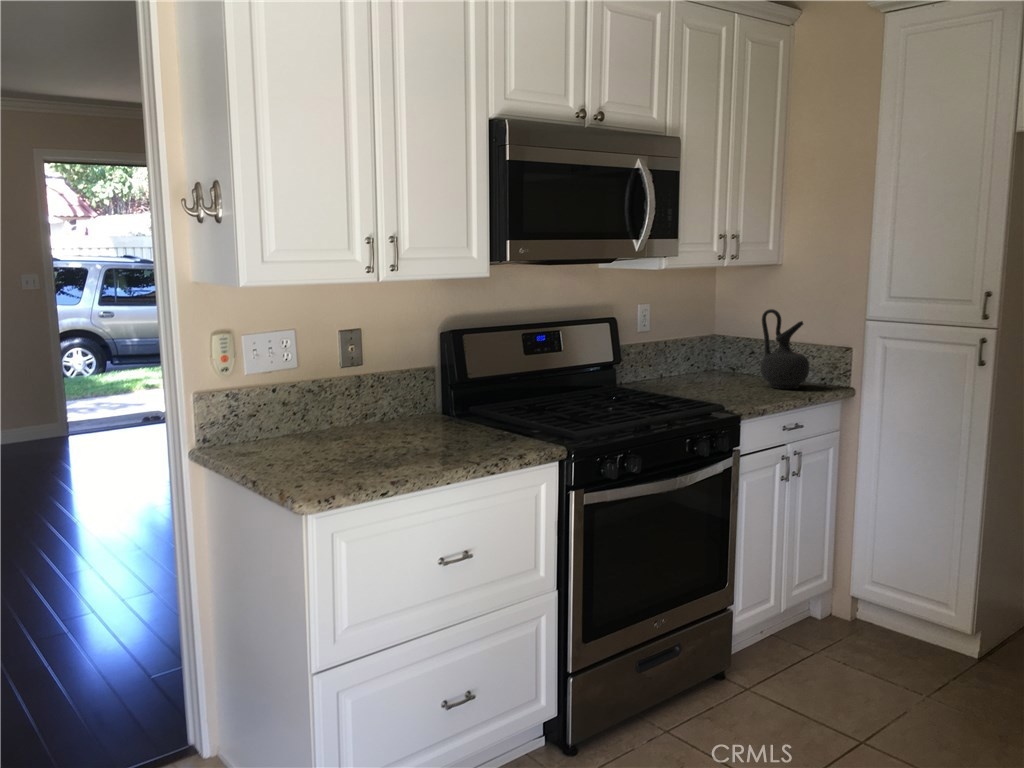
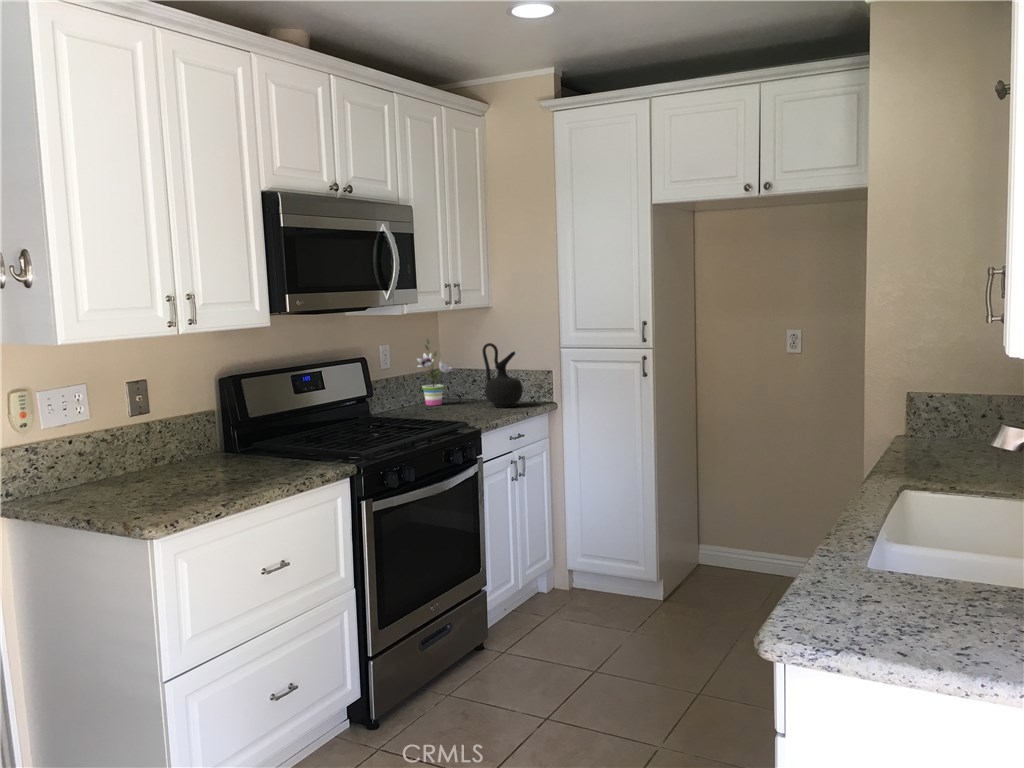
potted plant: none [682,299,727,378] -> present [417,339,452,406]

